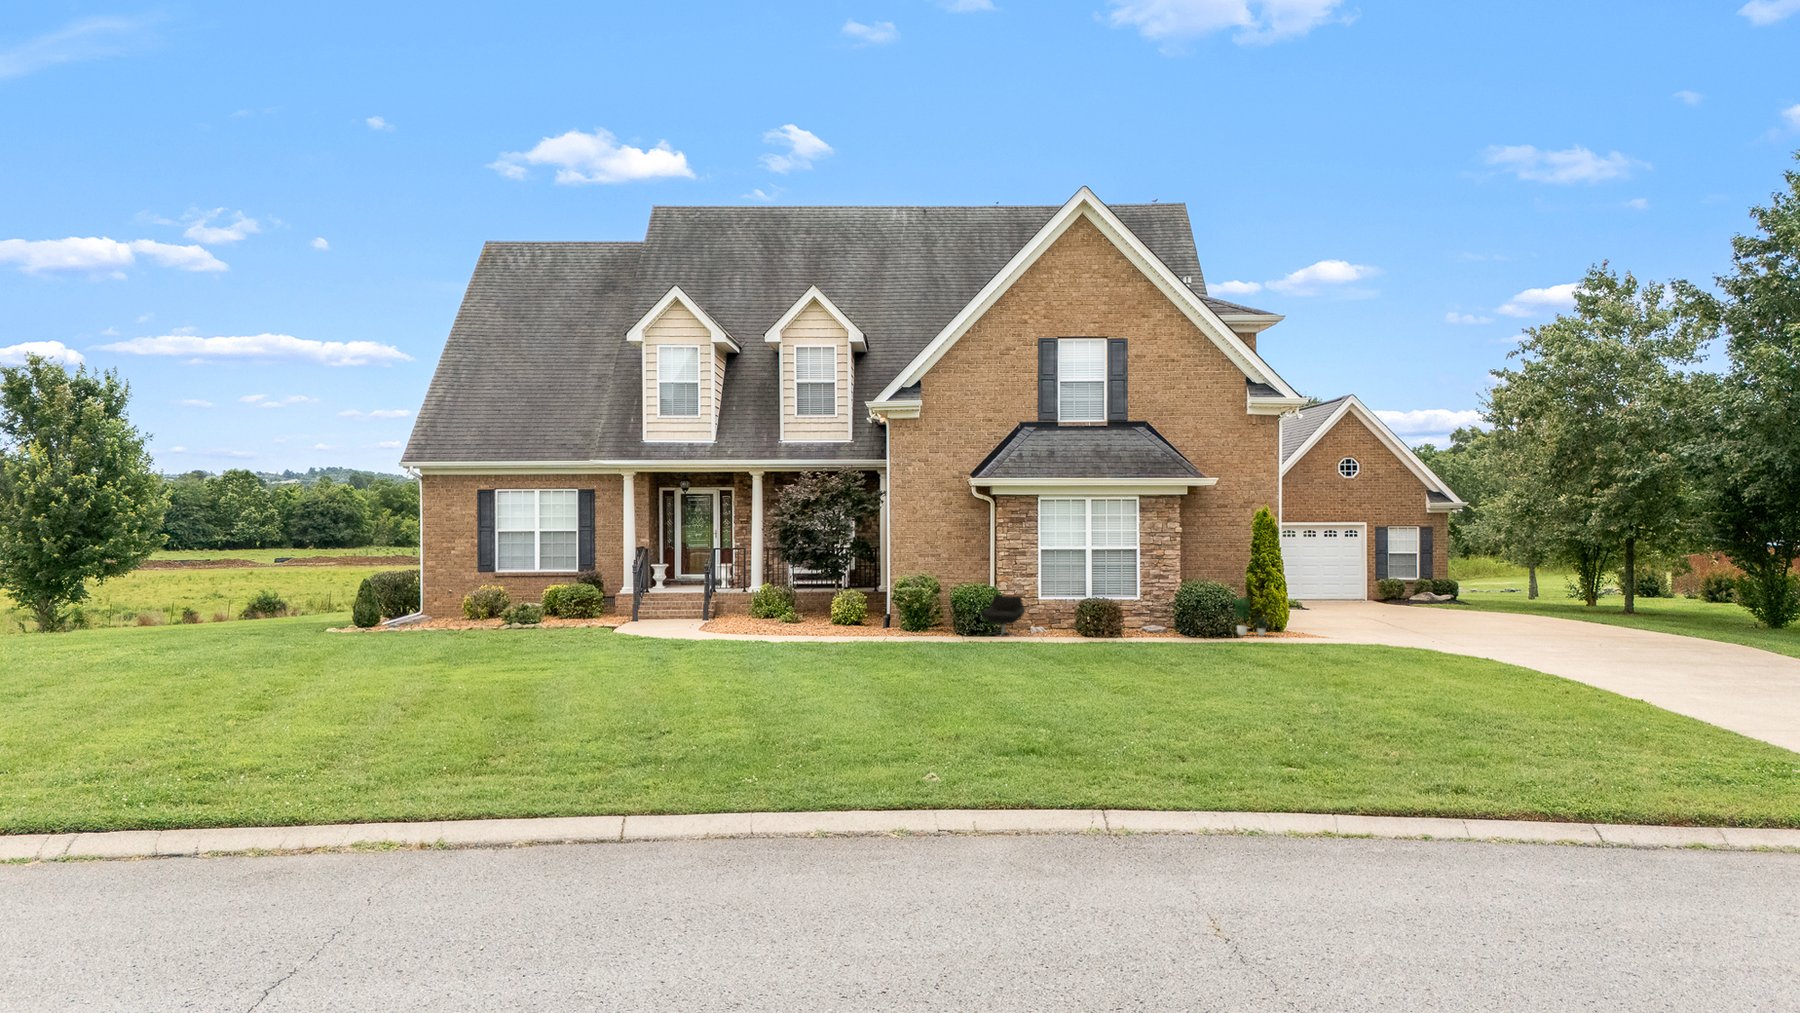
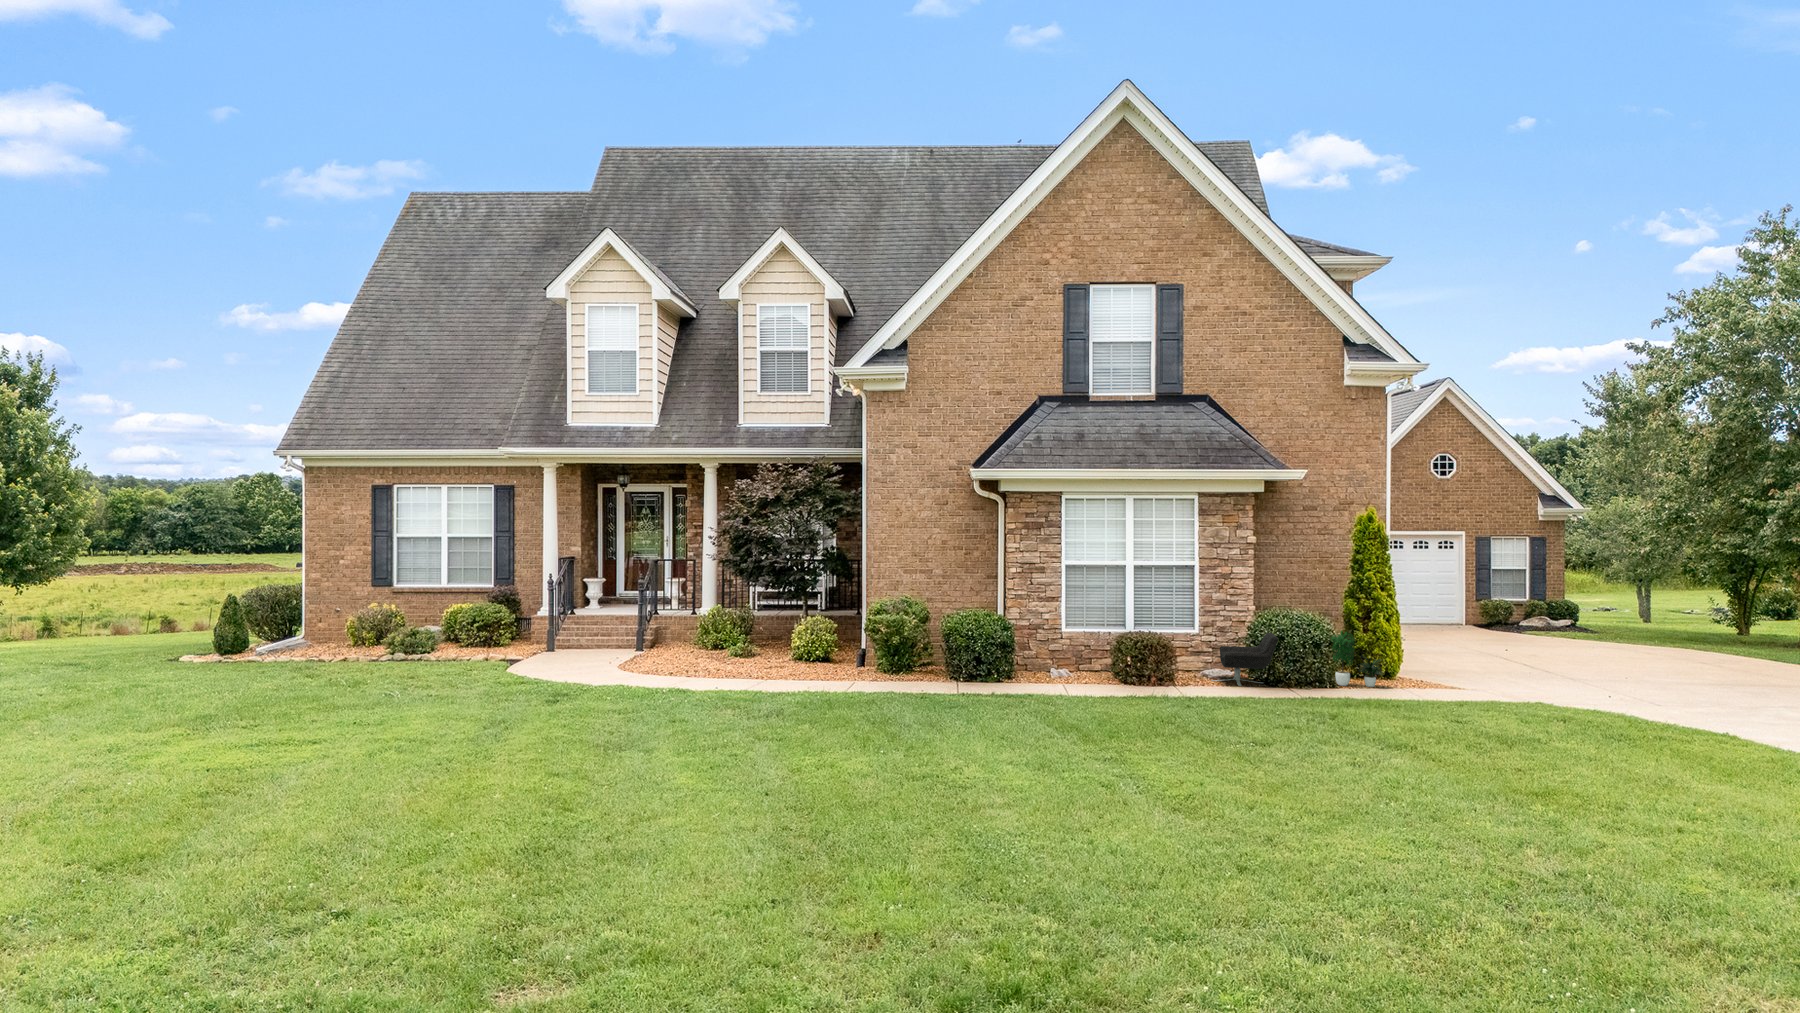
lounge chair: present [981,596,1025,635] -> present [1212,633,1278,686]

